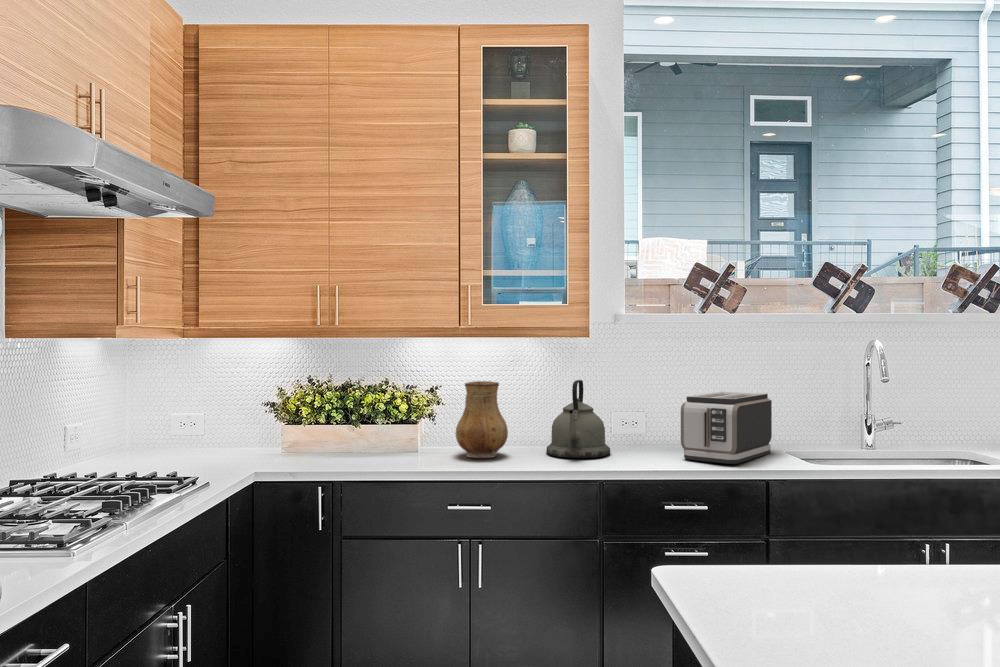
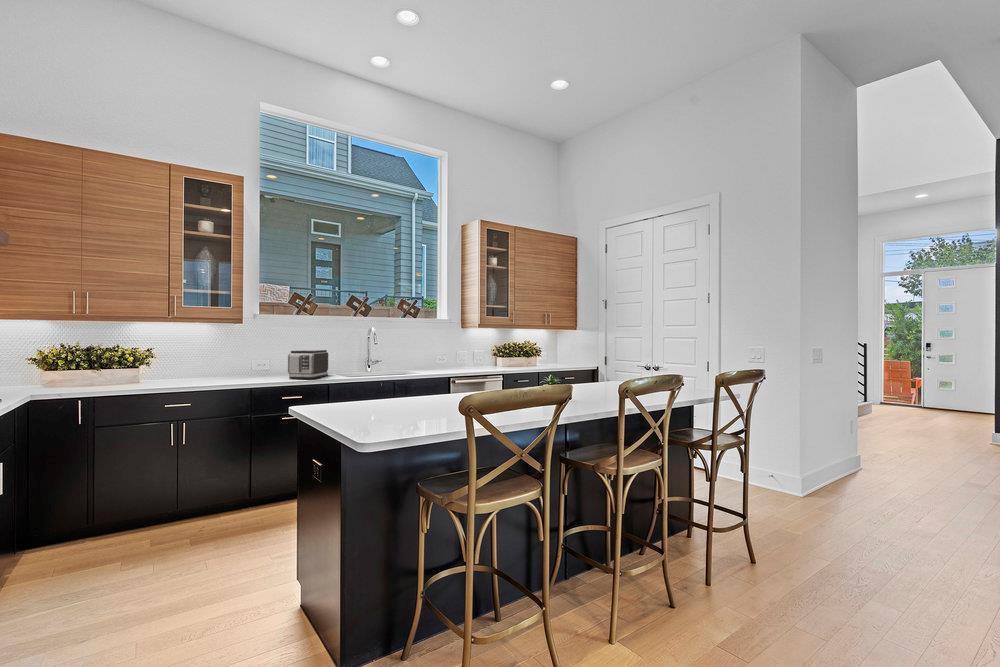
kettle: present [546,380,610,458] -> none [218,345,253,380]
ceramic pitcher: present [455,381,508,458] -> none [166,345,198,383]

